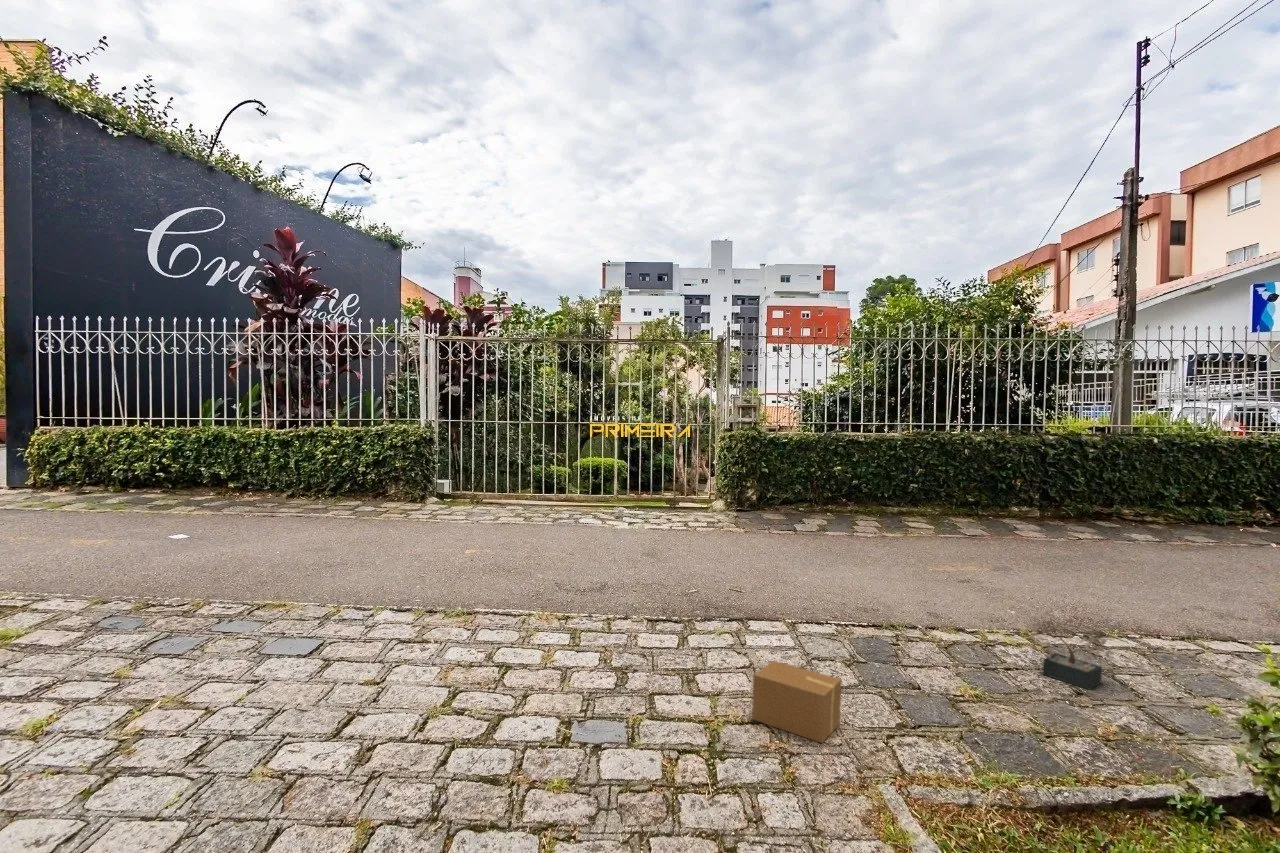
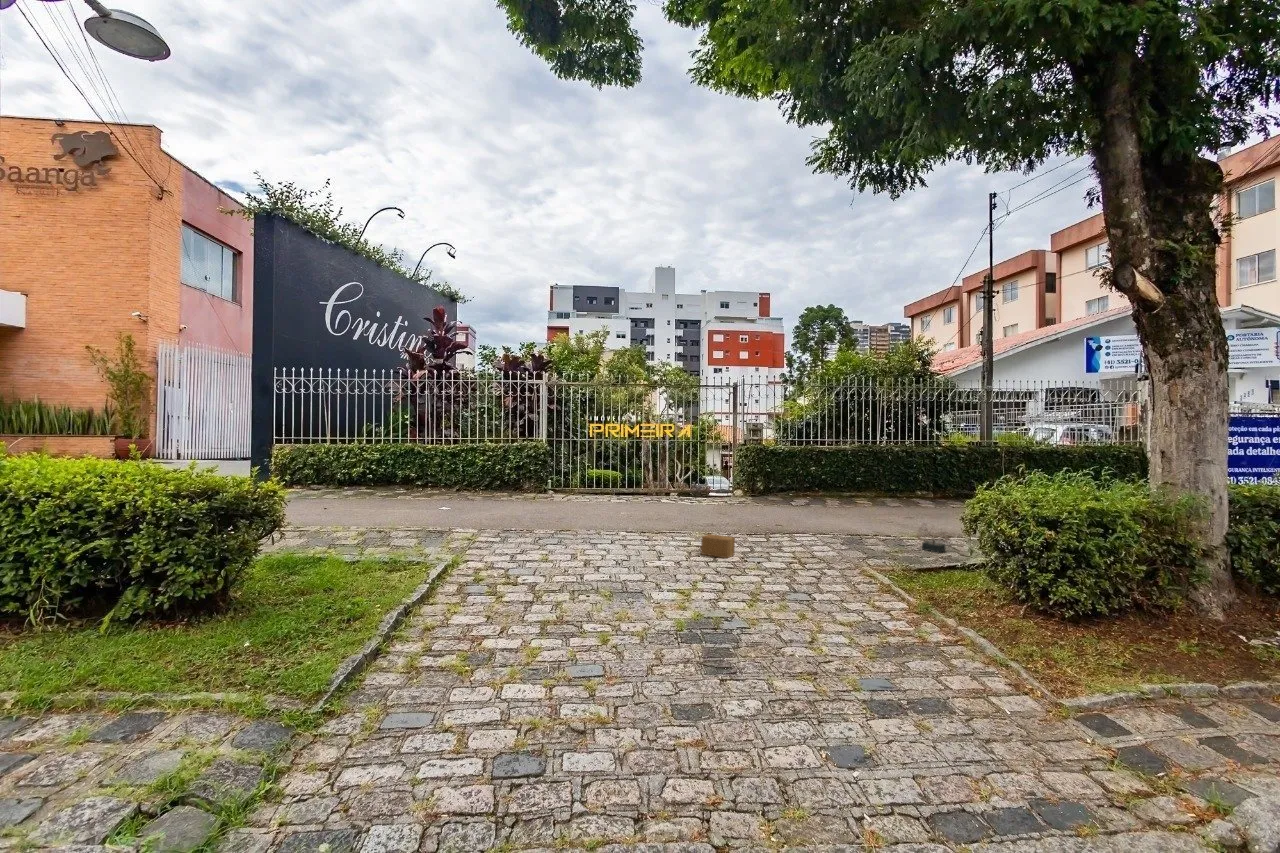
cardboard box: present [752,661,842,743] -> present [701,534,735,558]

